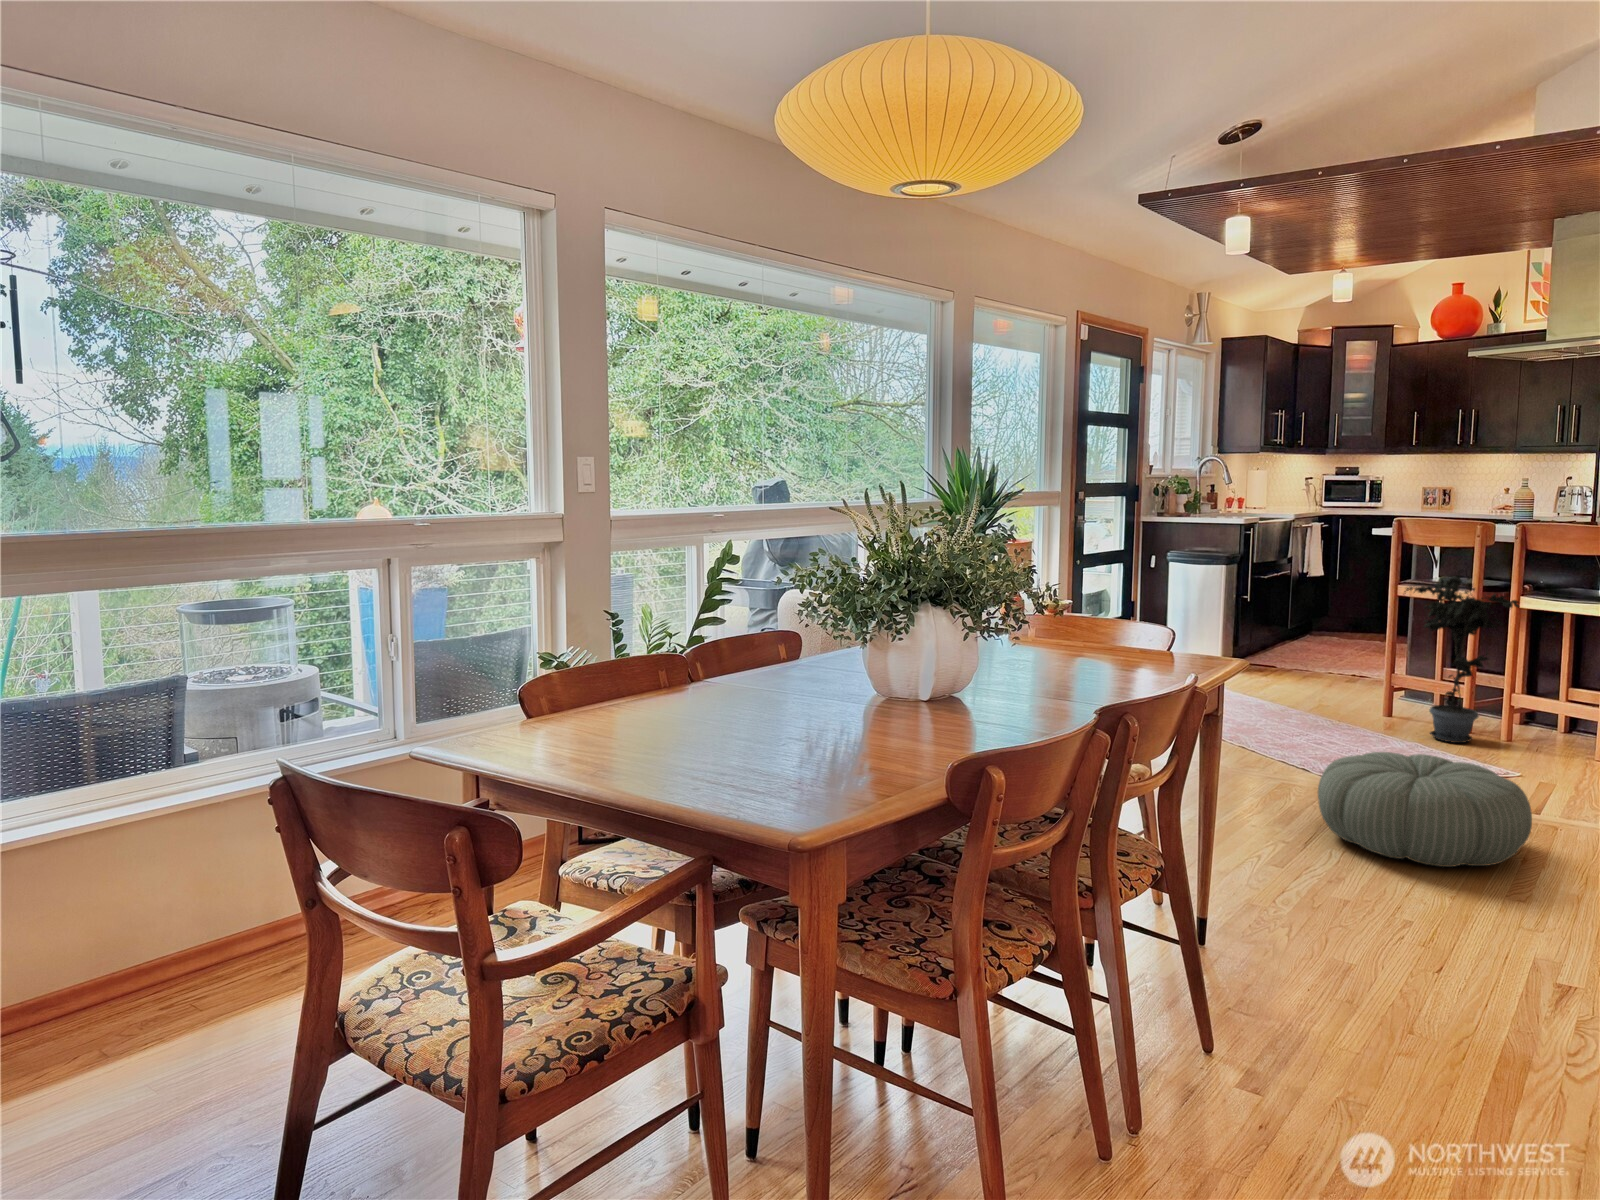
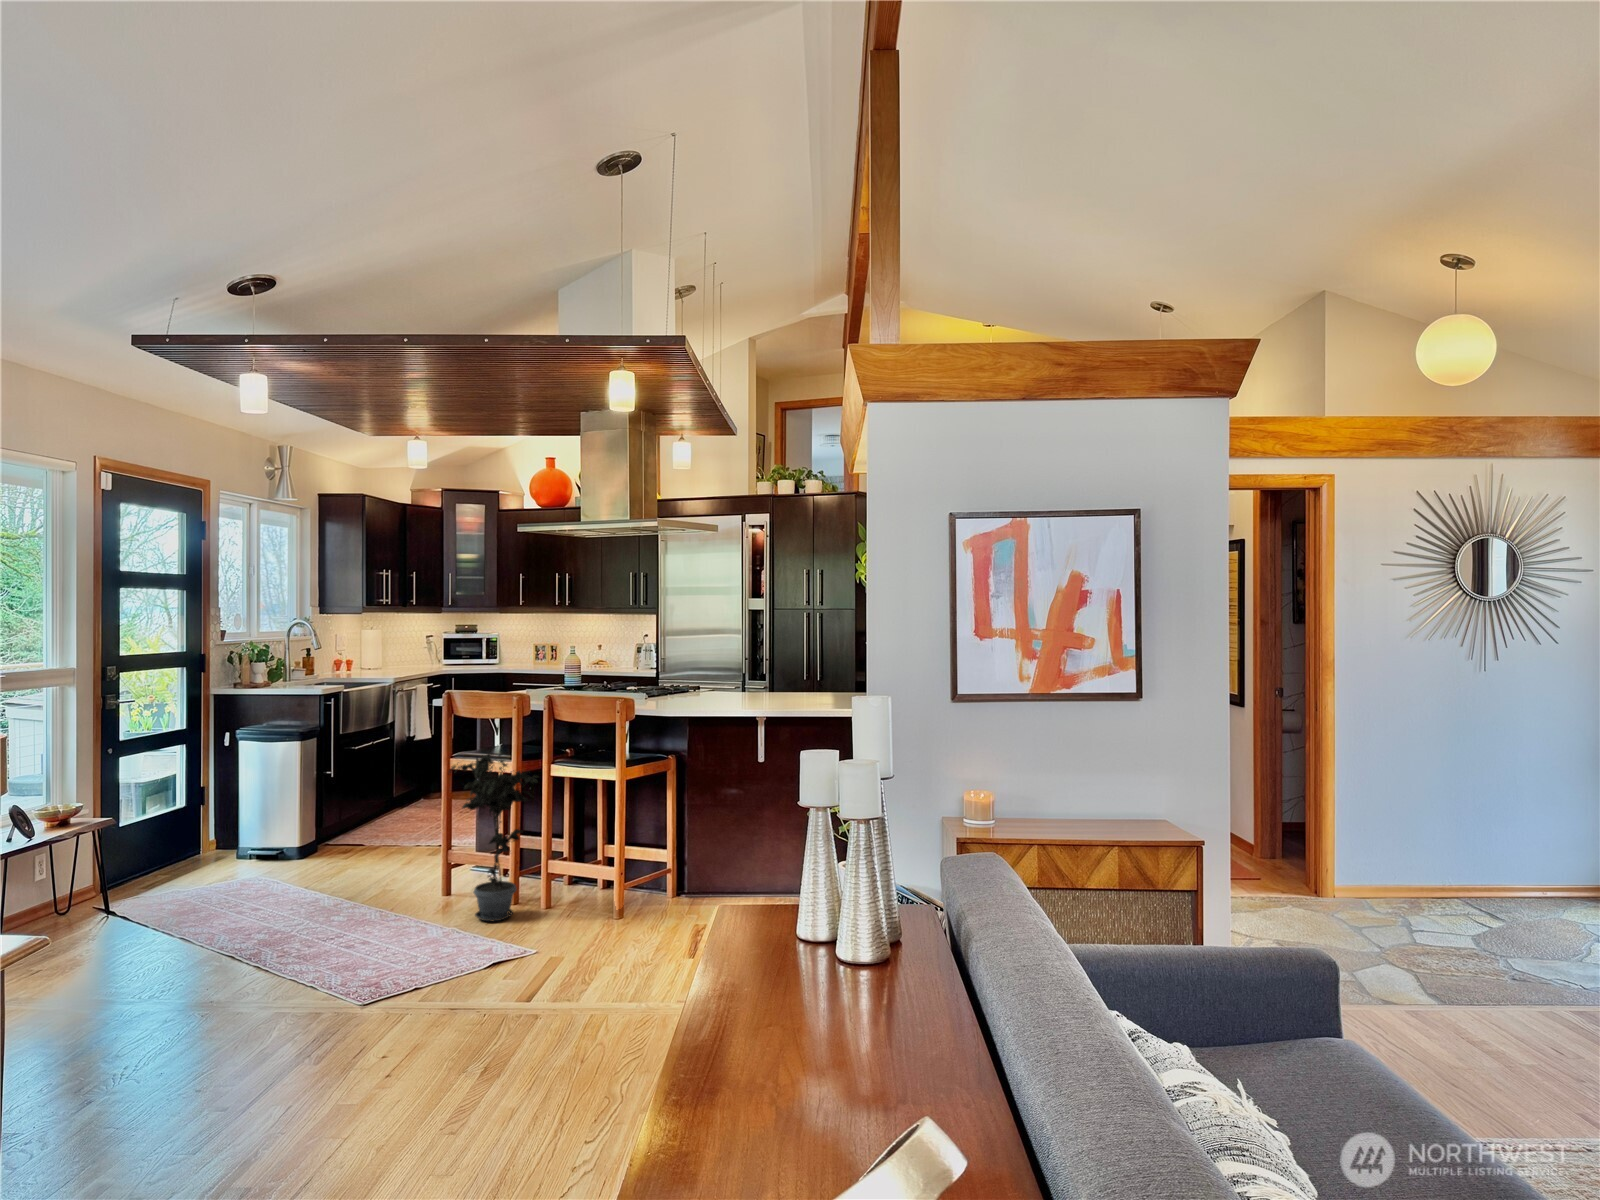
pouf: present [1318,752,1532,867] -> none [261,982,487,1137]

